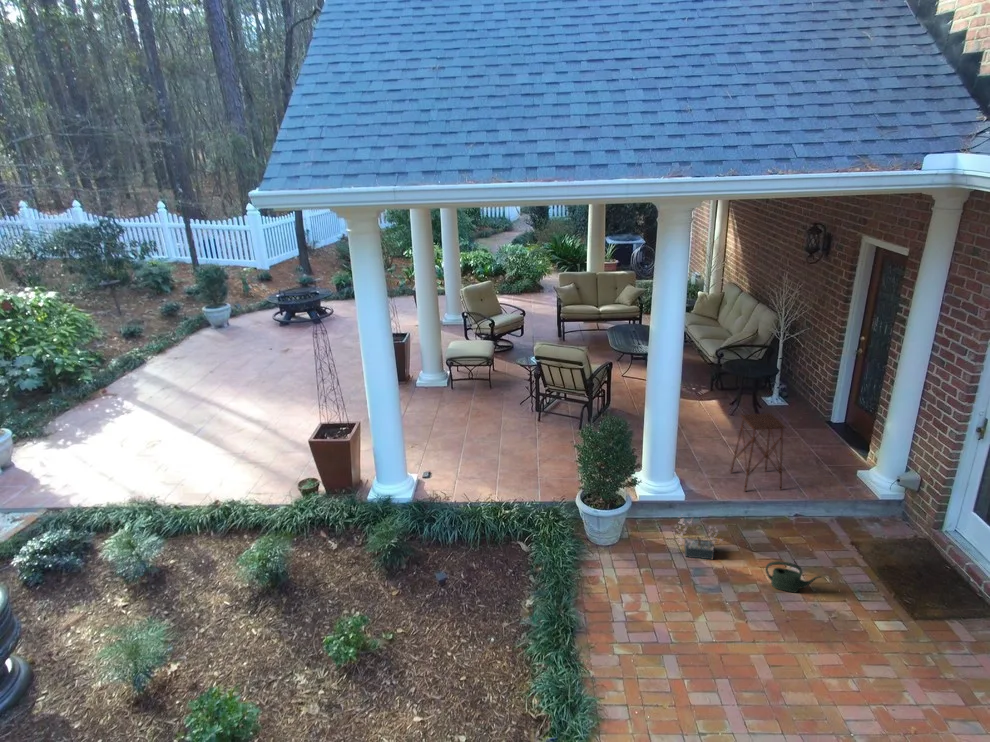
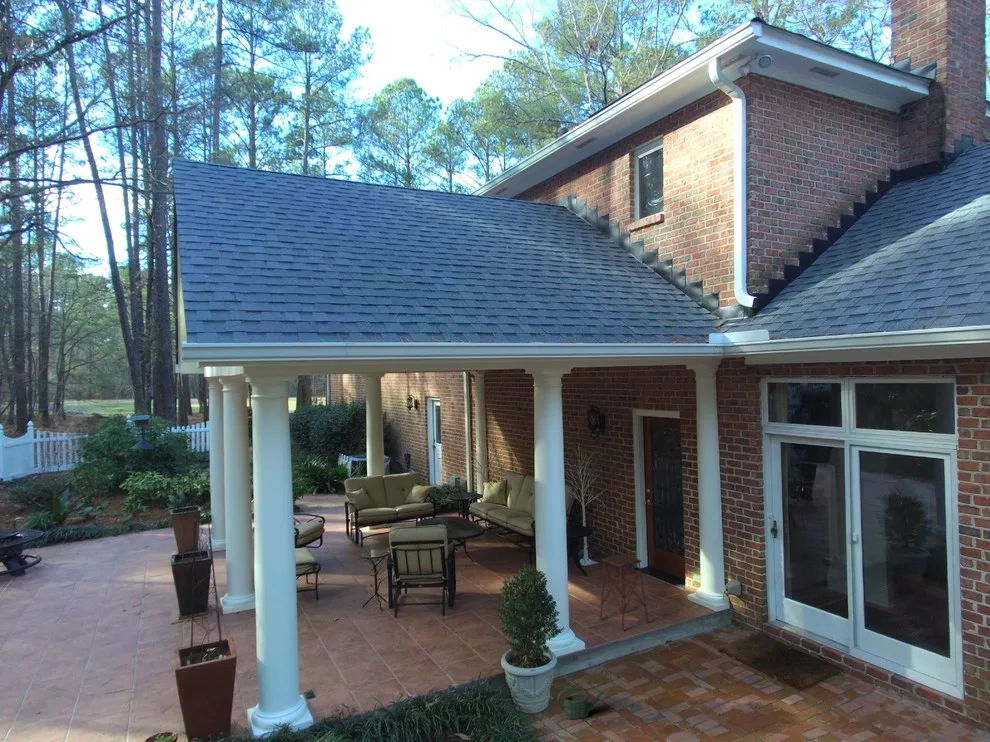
decorative plant: present [679,519,718,560] -> none [597,656,640,700]
watering can: present [766,561,821,592] -> present [557,687,603,719]

